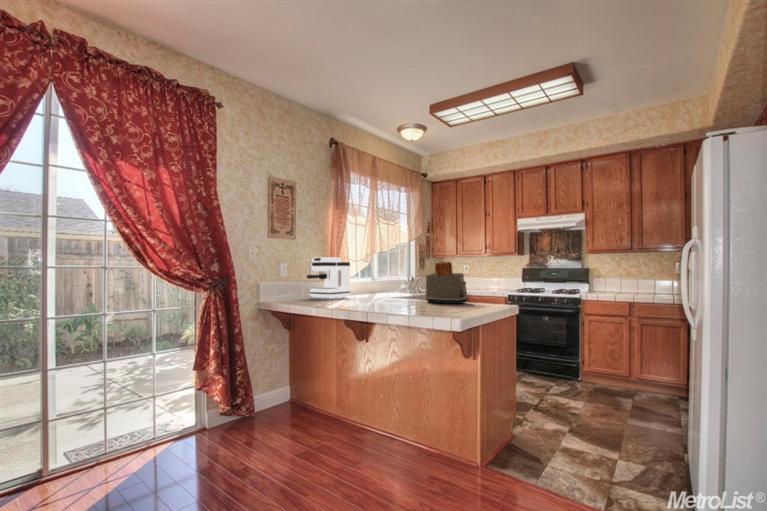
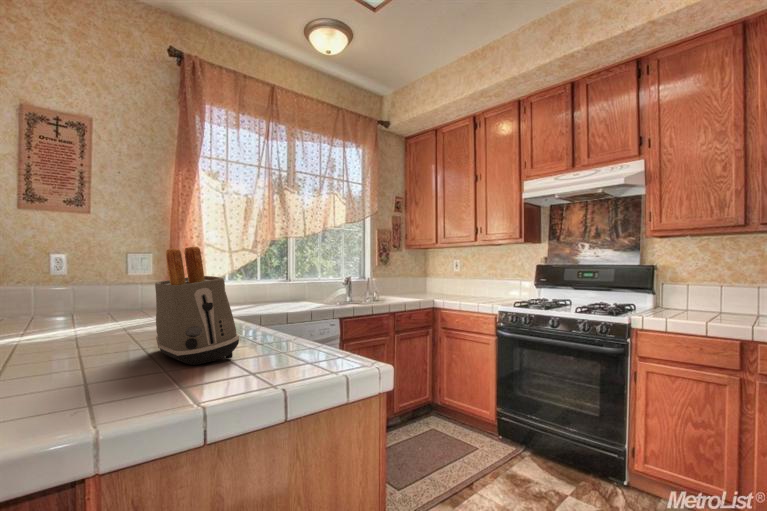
coffee maker: present [307,257,350,299] -> none [56,243,153,320]

